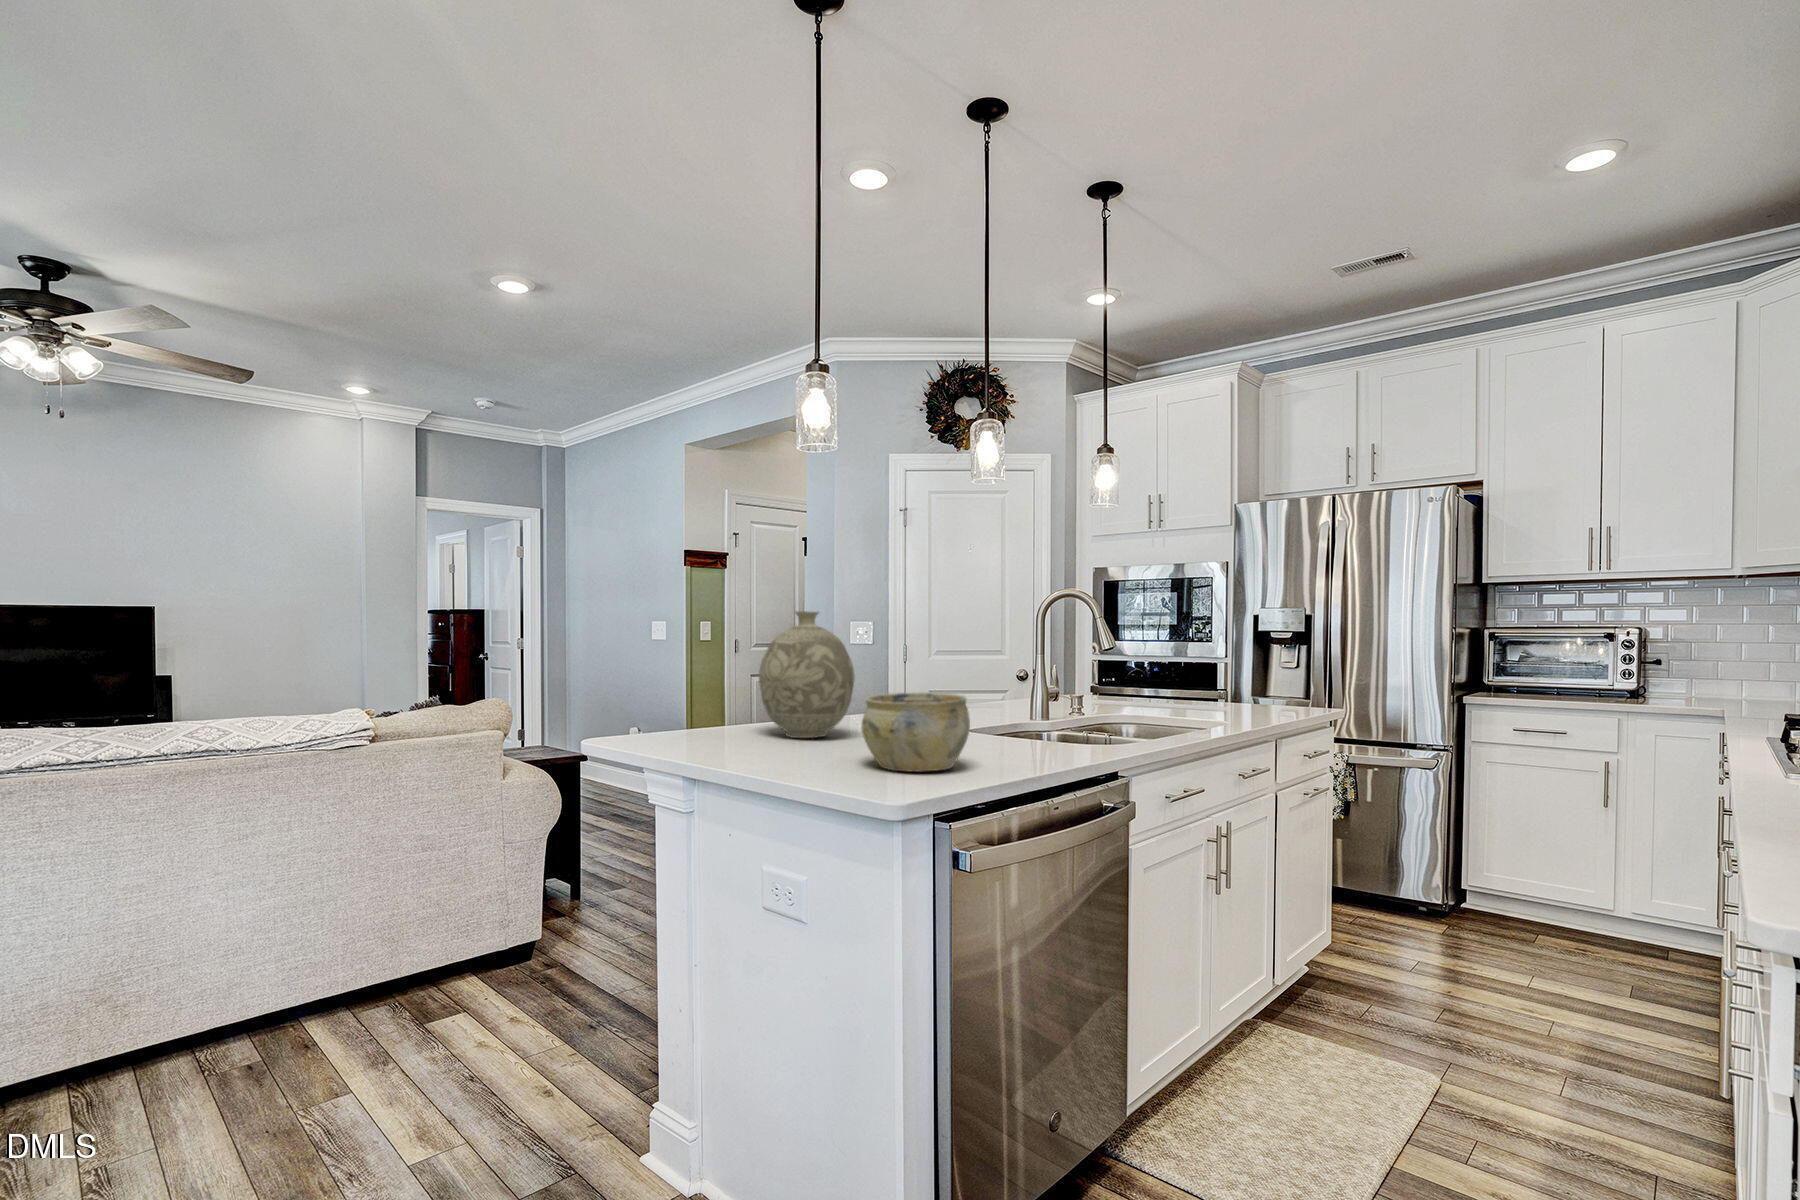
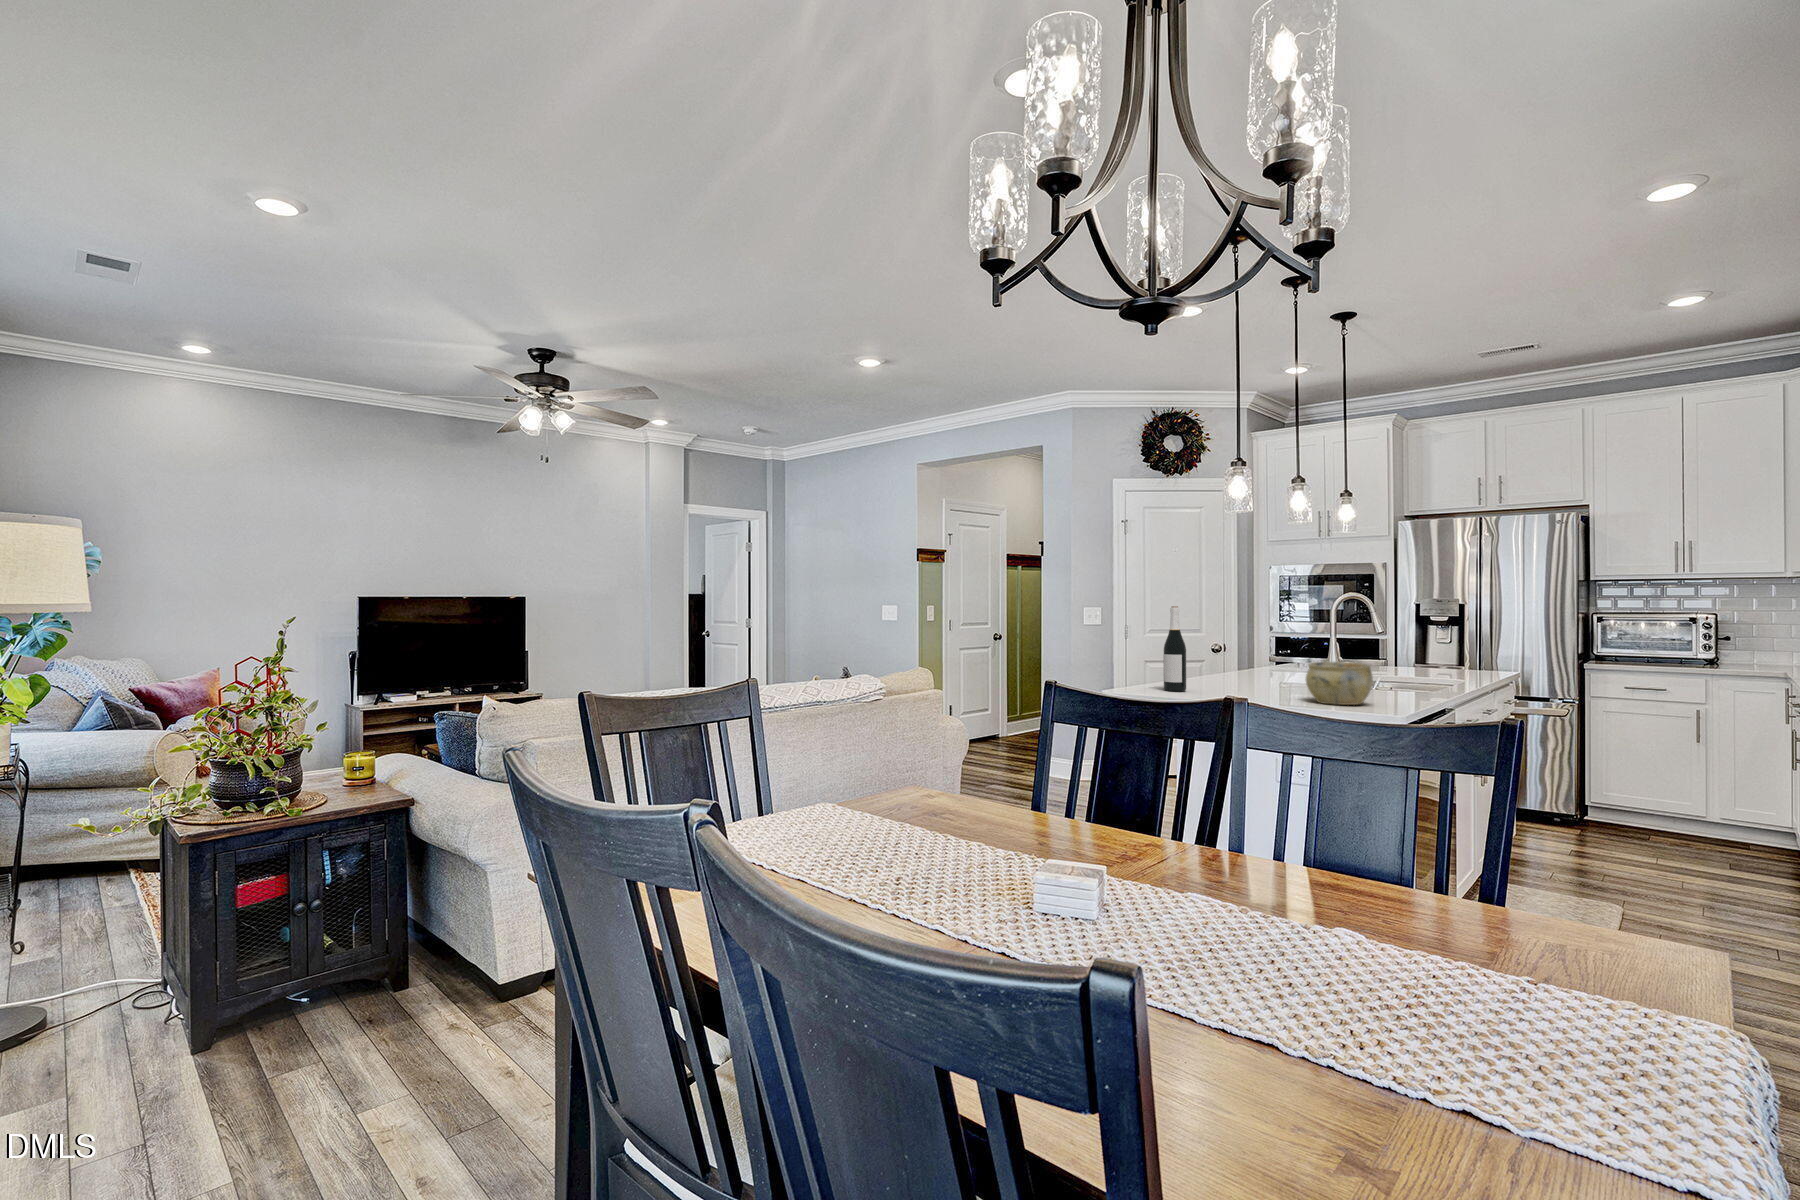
wine bottle: none [674,598,711,742] -> present [1164,606,1186,691]
decorative vase: present [759,611,855,738] -> none [1196,613,1260,689]

